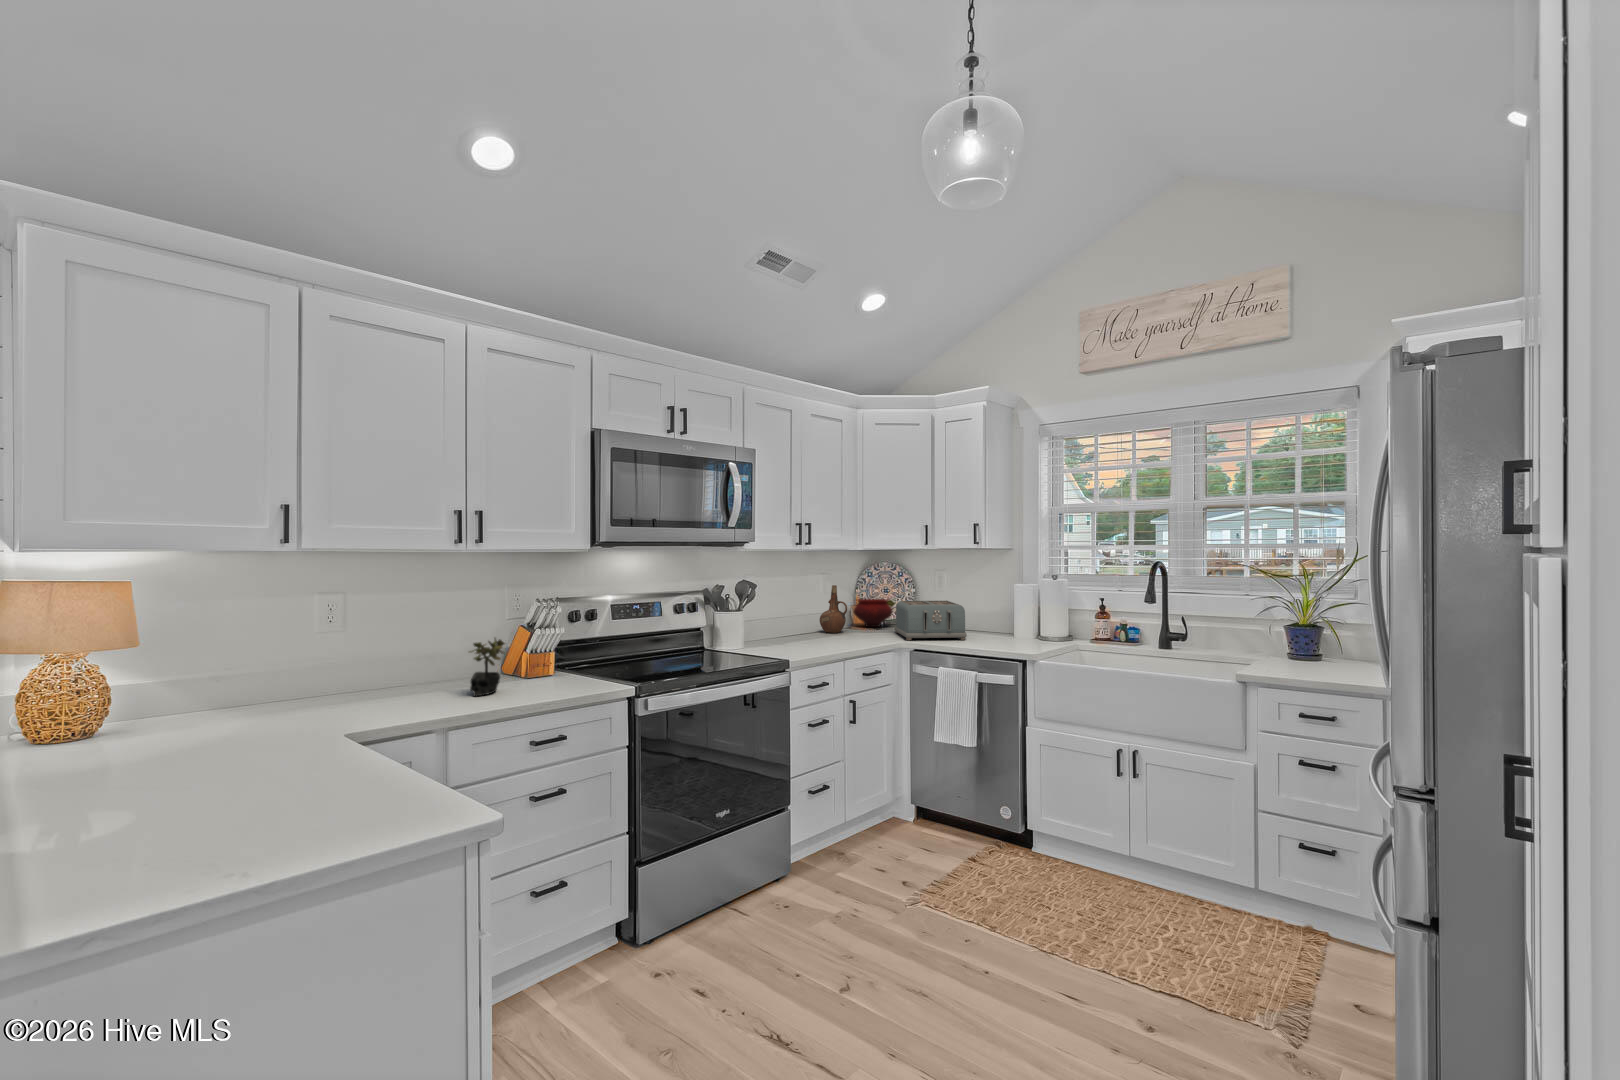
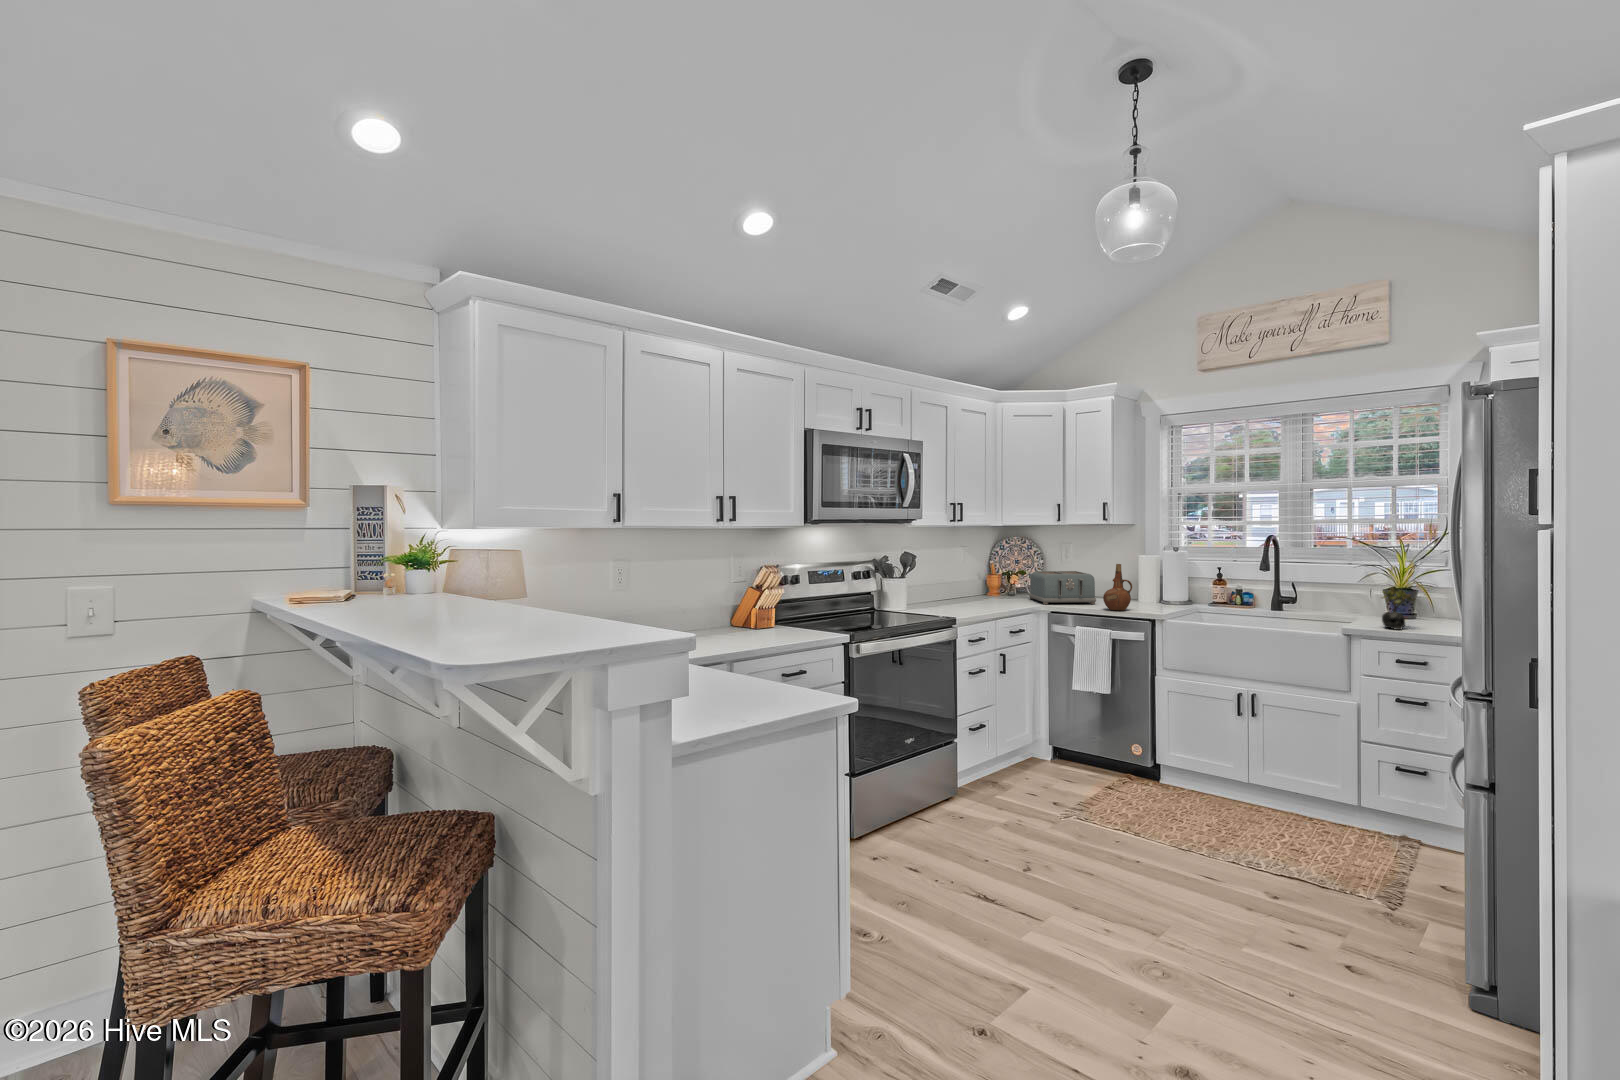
ceramic pitcher: present [820,585,847,633] -> present [1103,564,1132,610]
bowl: present [853,599,893,627] -> none [989,570,1025,595]
succulent plant: present [469,638,505,696] -> present [1382,587,1415,630]

